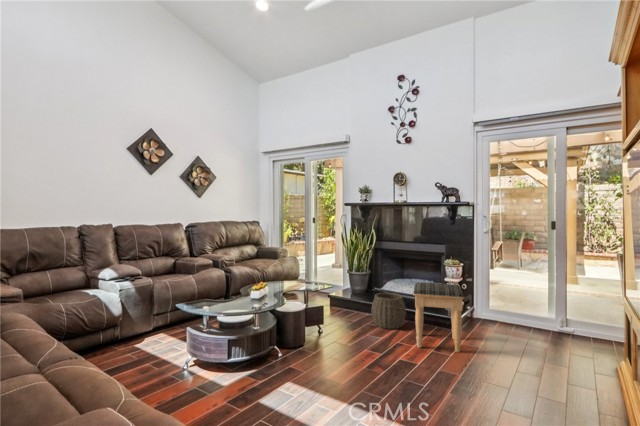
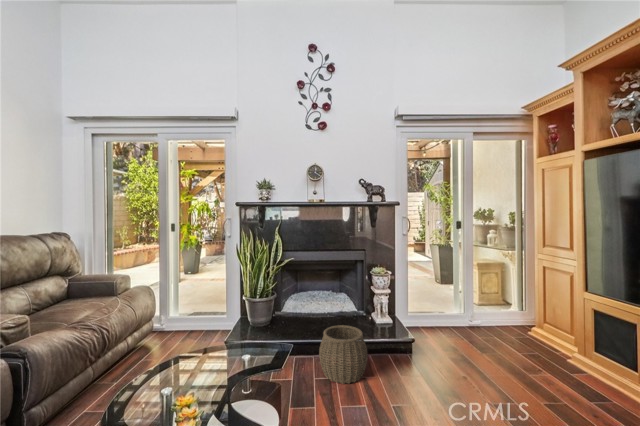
footstool: present [413,282,465,352] -> none [387,304,477,410]

